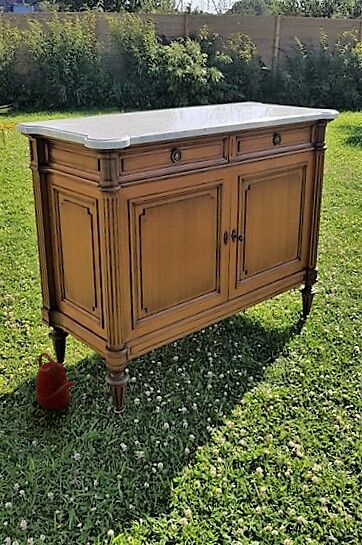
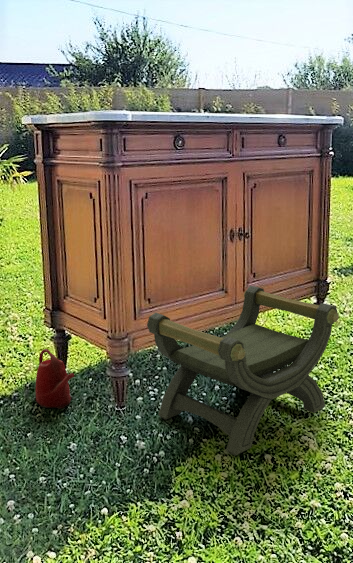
stool: none [145,288,328,465] -> present [147,286,339,456]

